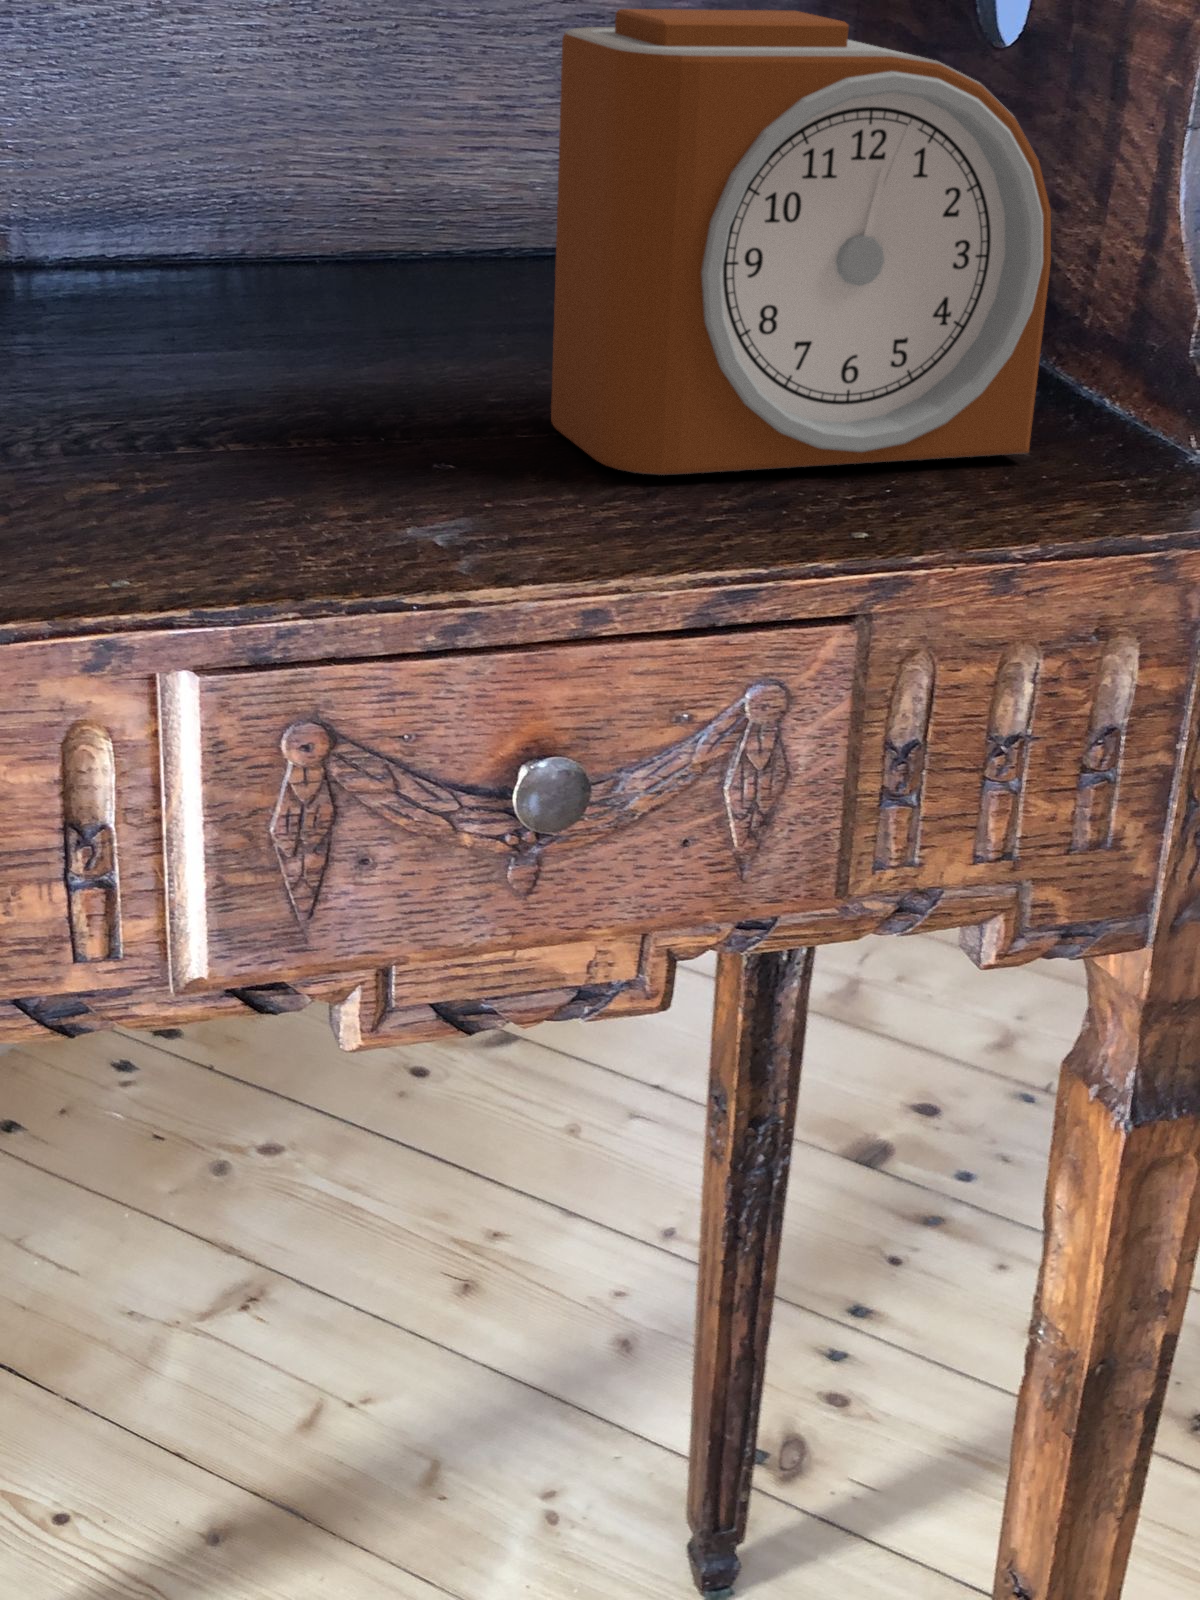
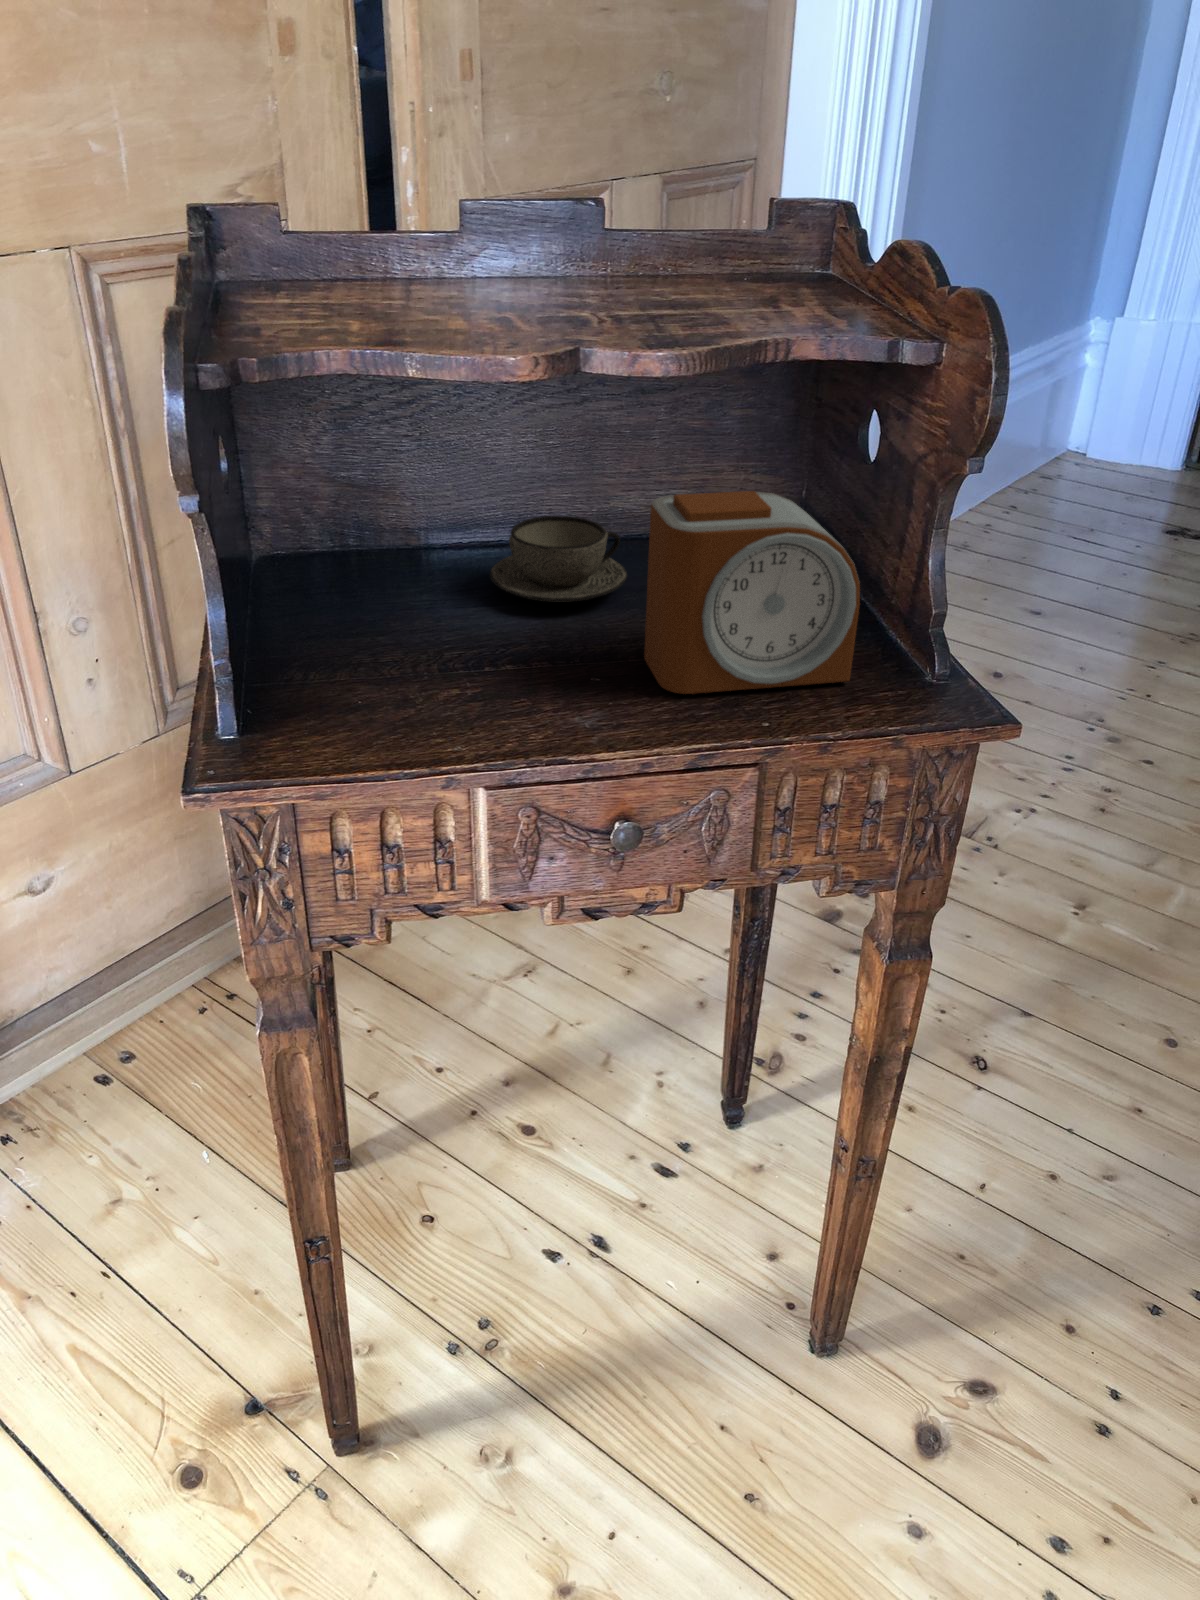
teacup: none [172,172,486,339] -> present [490,516,627,602]

